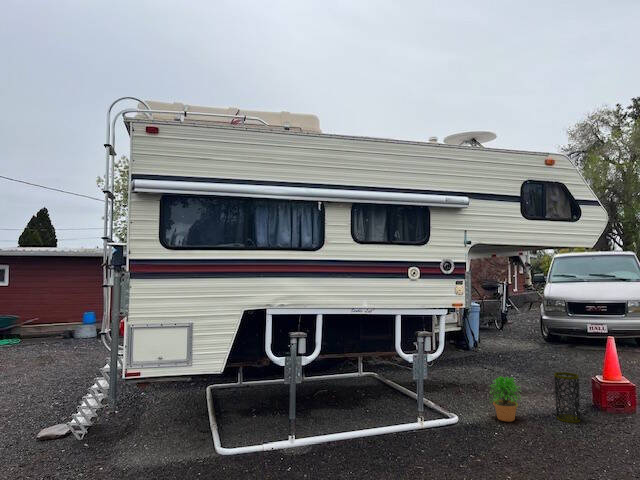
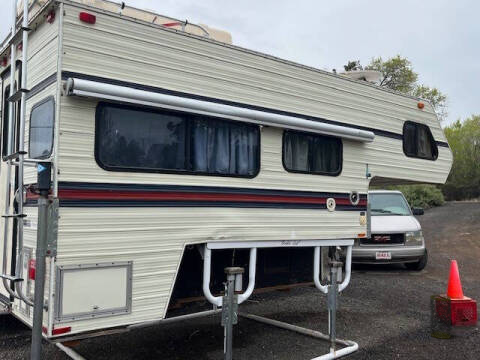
potted plant: present [490,376,520,422] -> none [378,301,414,343]

